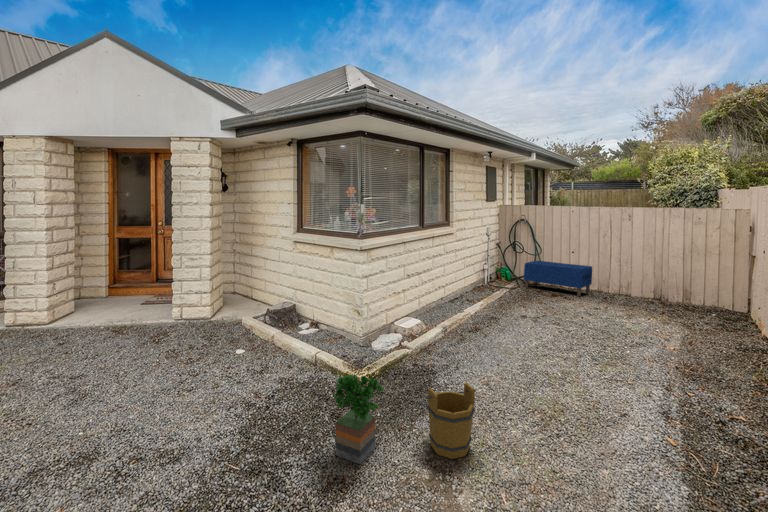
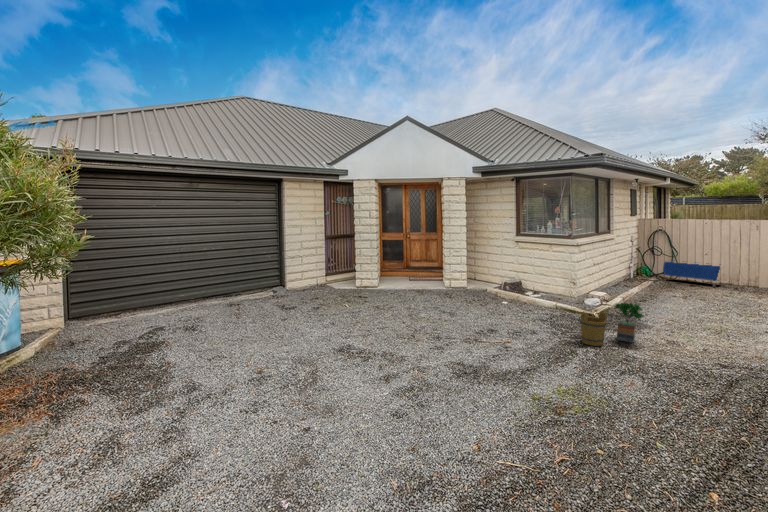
bucket: present [426,383,475,459] -> present [579,311,607,346]

